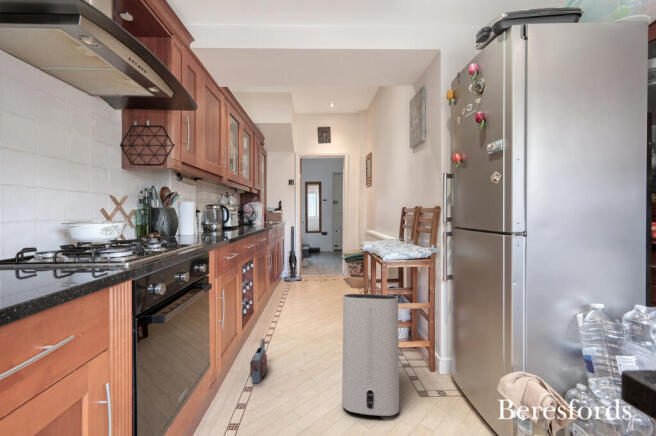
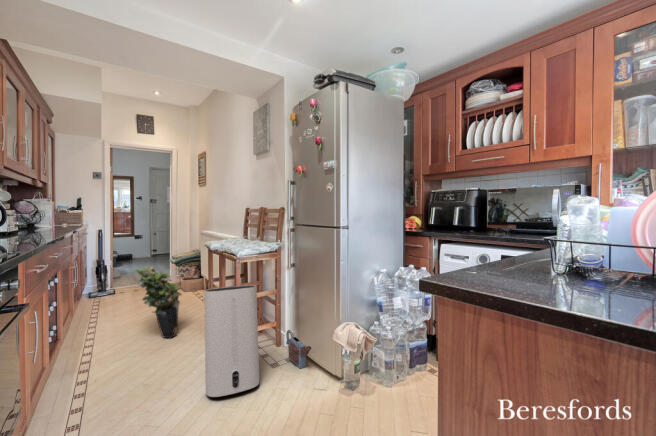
potted plant: none [302,261,340,332] -> present [134,267,182,338]
watering can: present [250,339,267,383] -> present [286,330,311,368]

